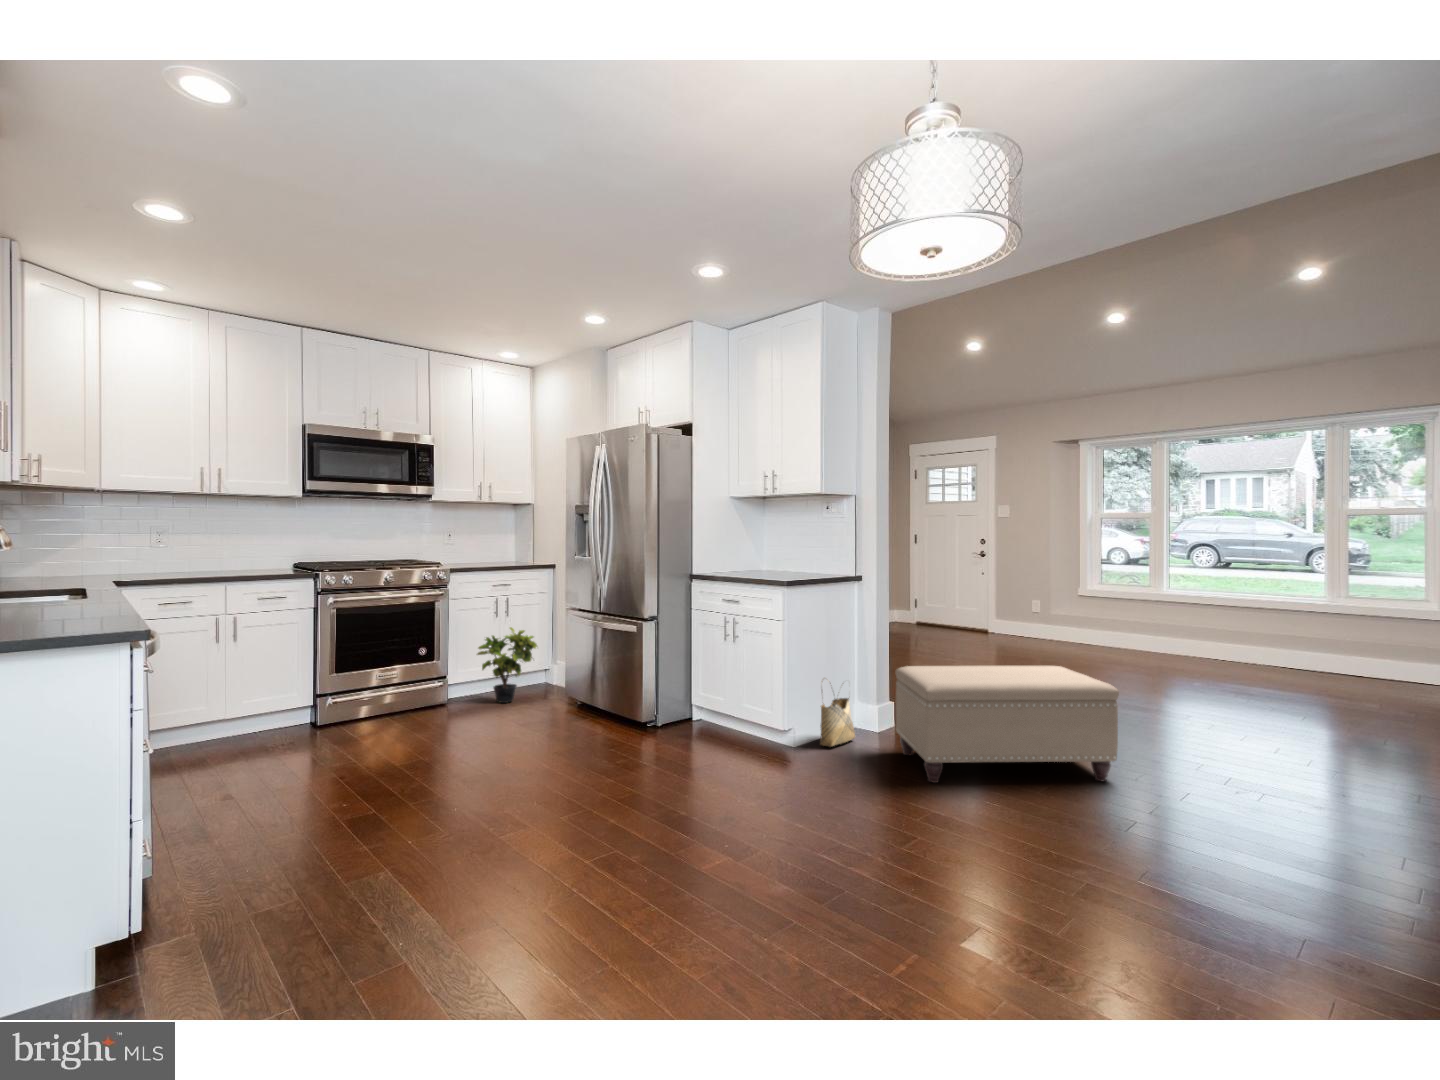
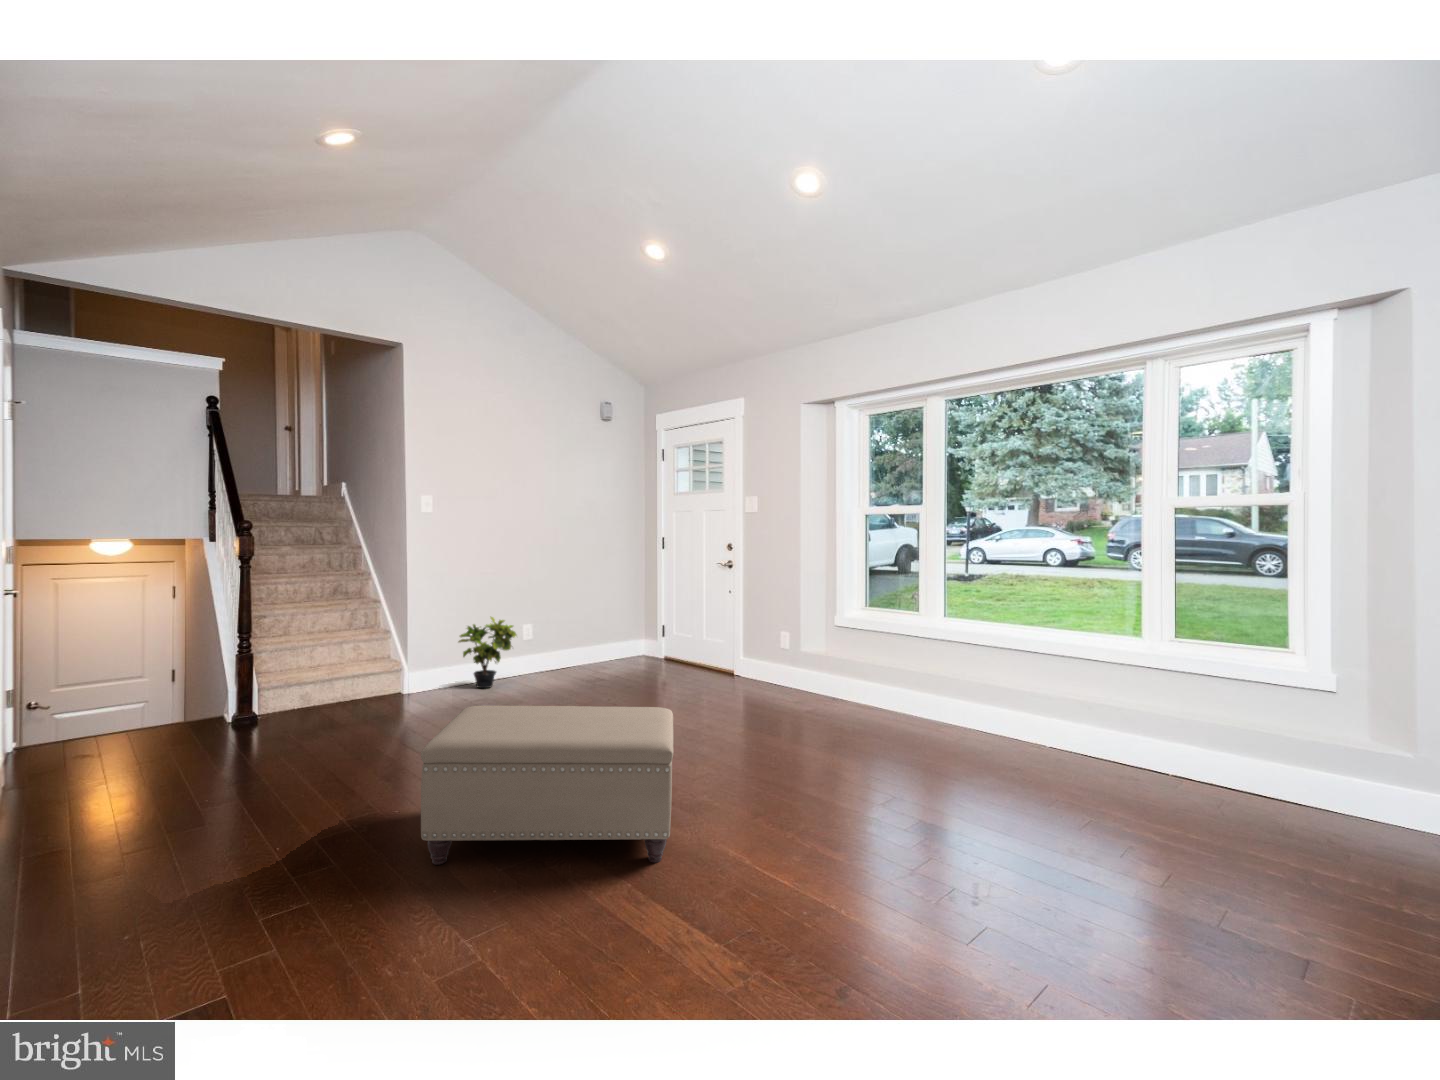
ottoman: present [896,666,1119,783] -> present [421,706,673,865]
woven basket: present [820,698,855,747] -> none [781,674,813,739]

